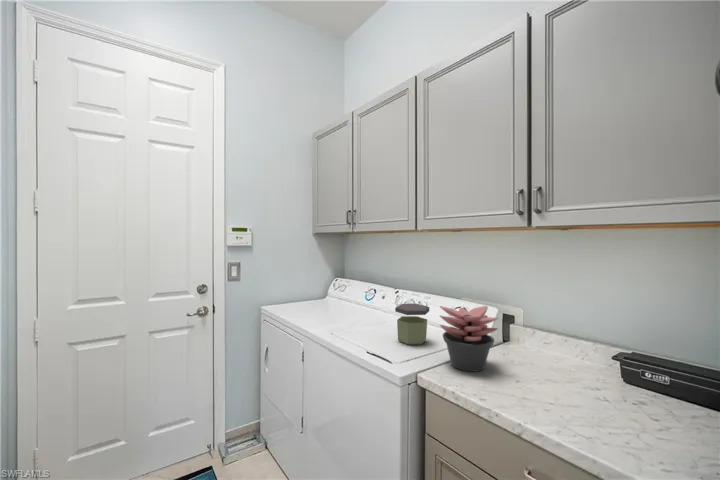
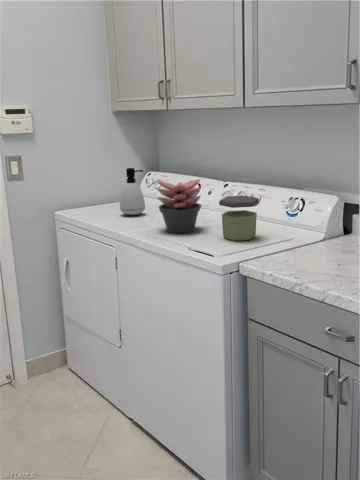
soap dispenser: none [313,275,333,313] -> present [120,168,145,215]
succulent plant: present [440,306,498,372] -> present [157,179,201,233]

